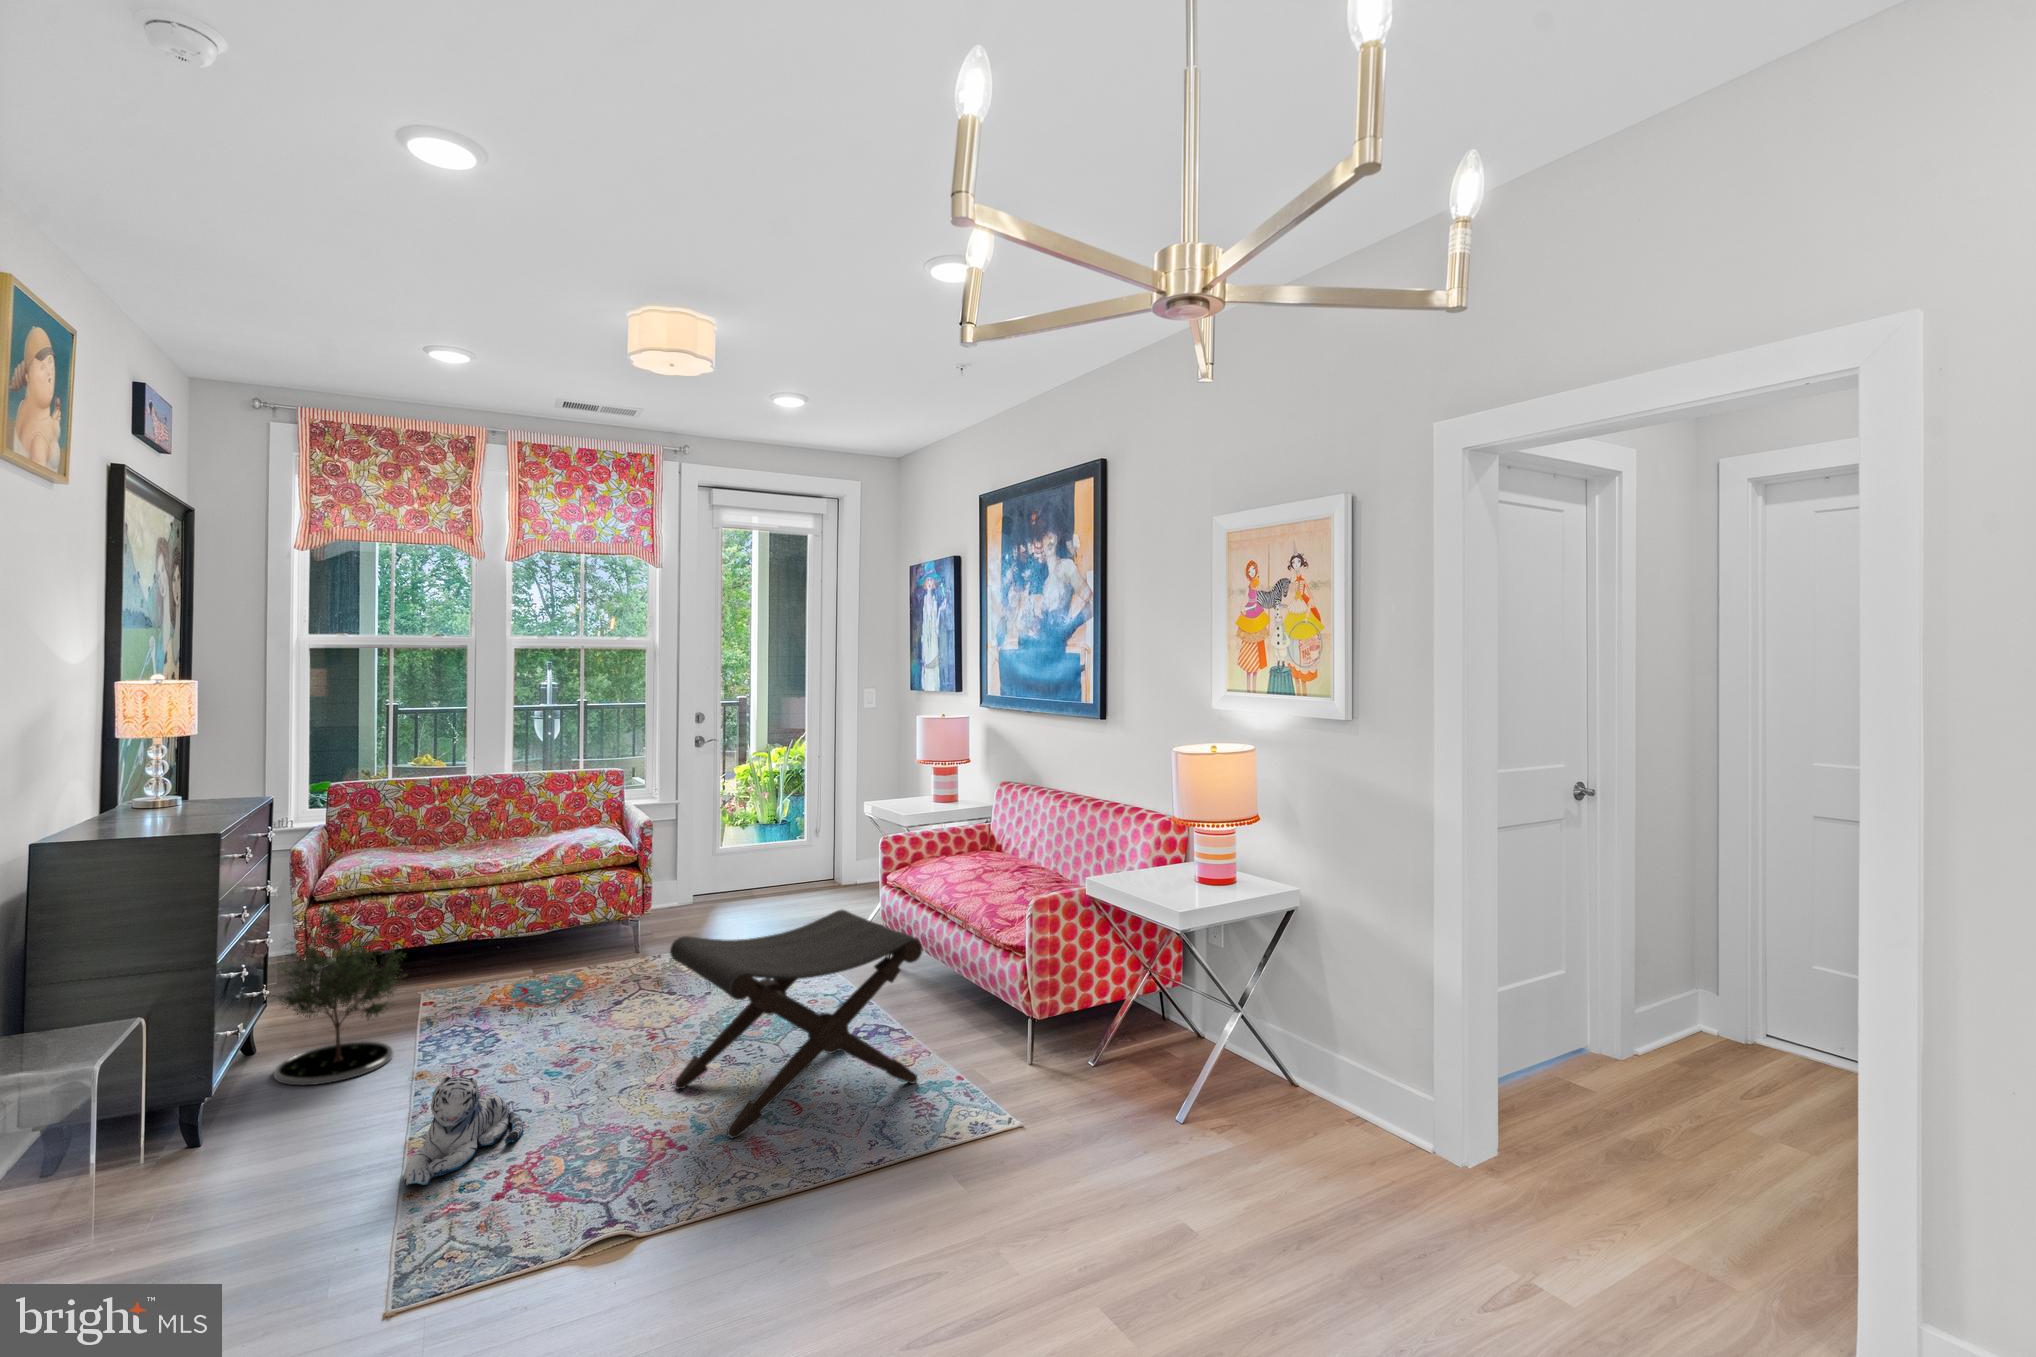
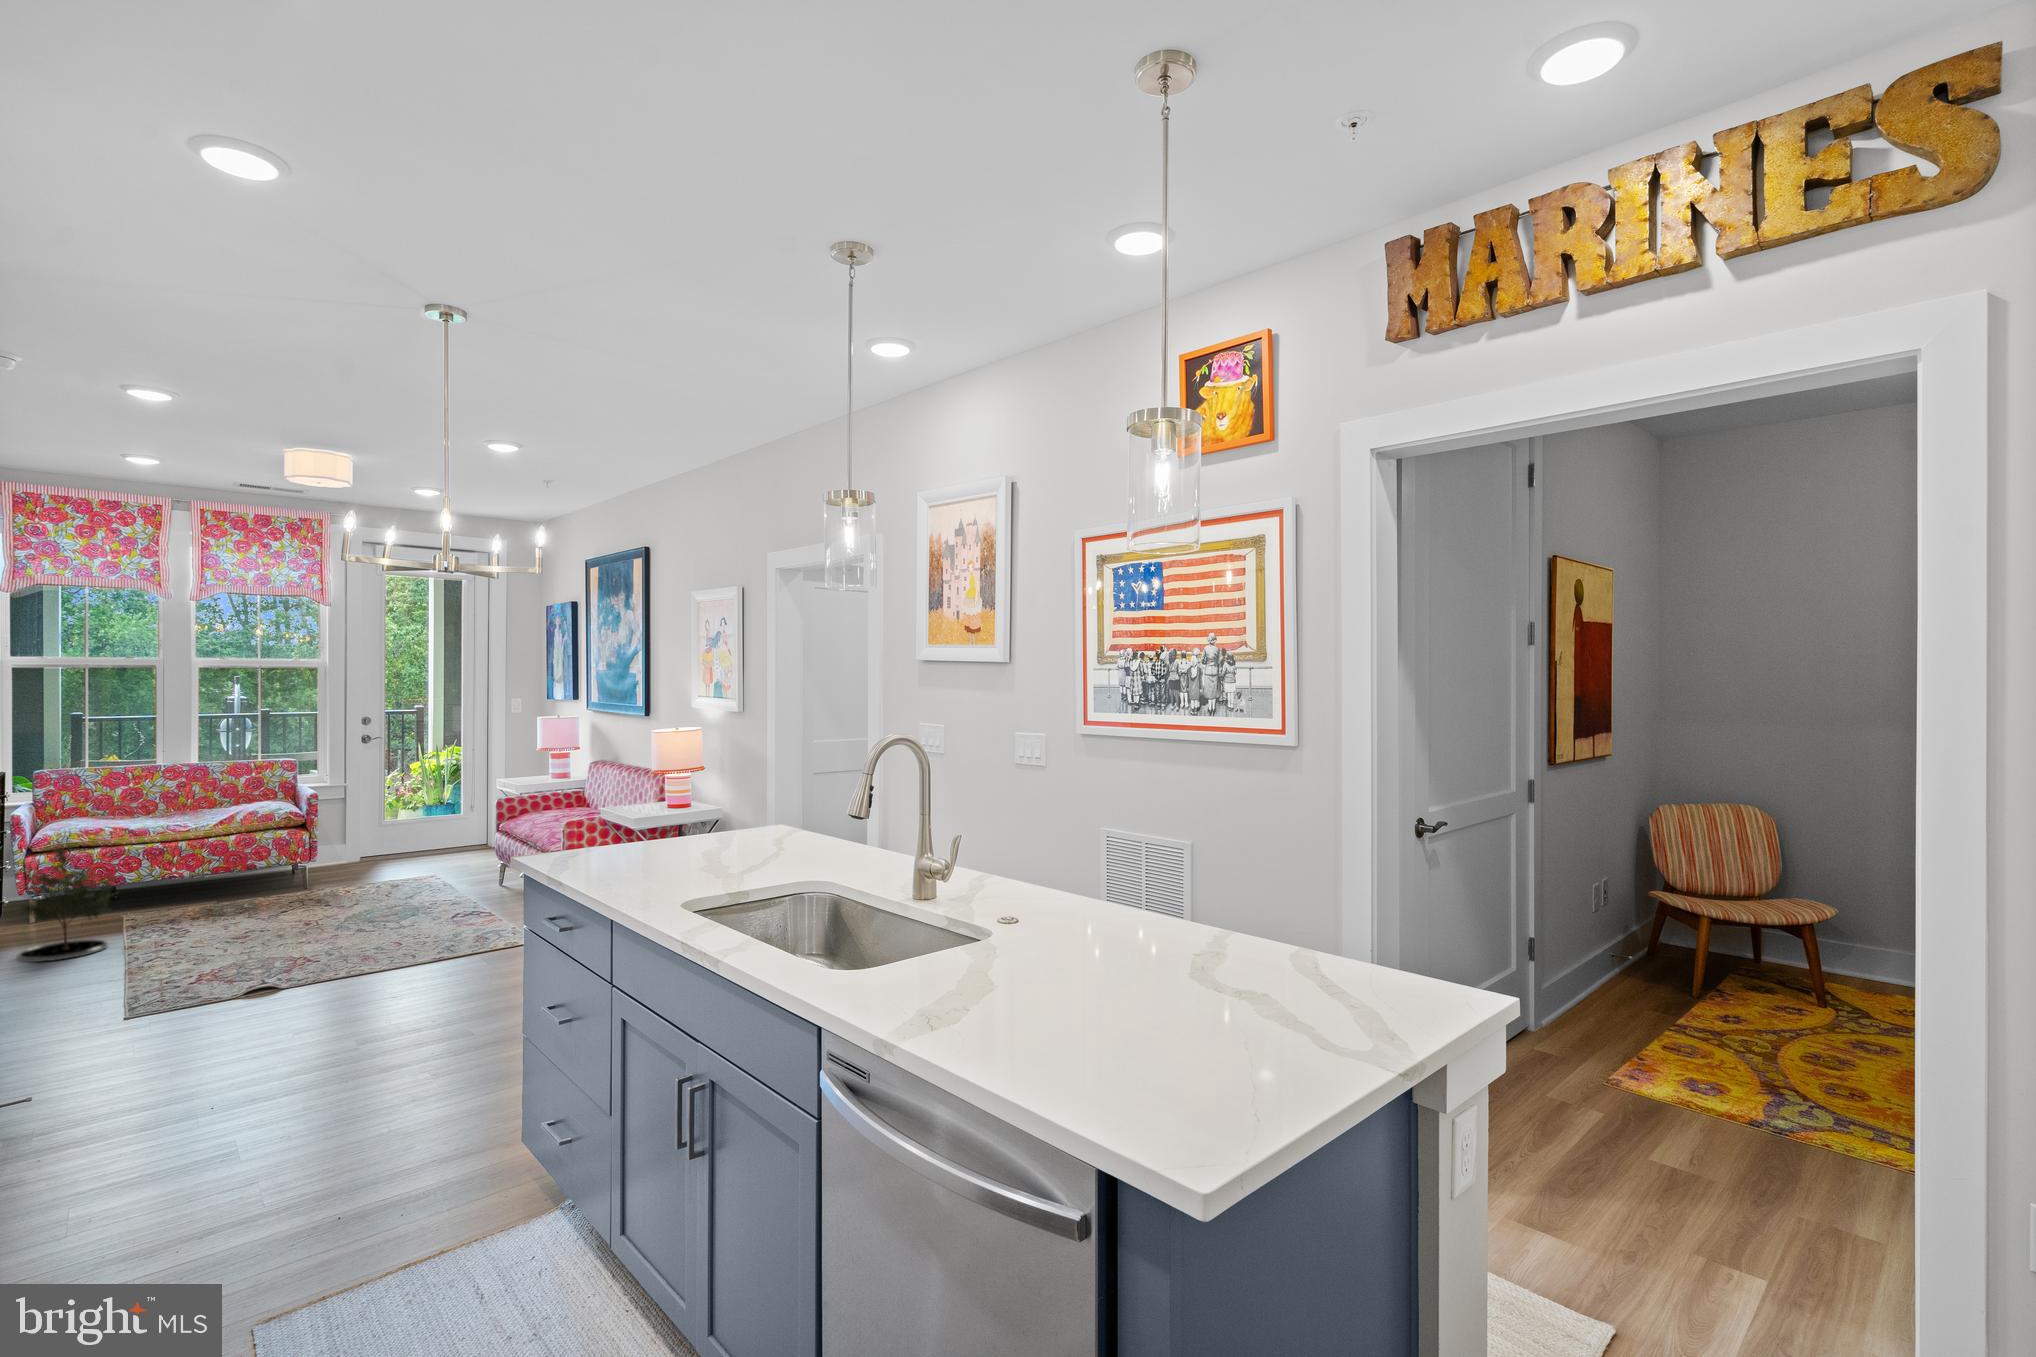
footstool: present [670,910,923,1138] -> none [317,837,491,962]
plush toy: present [404,1077,524,1187] -> none [131,932,212,992]

